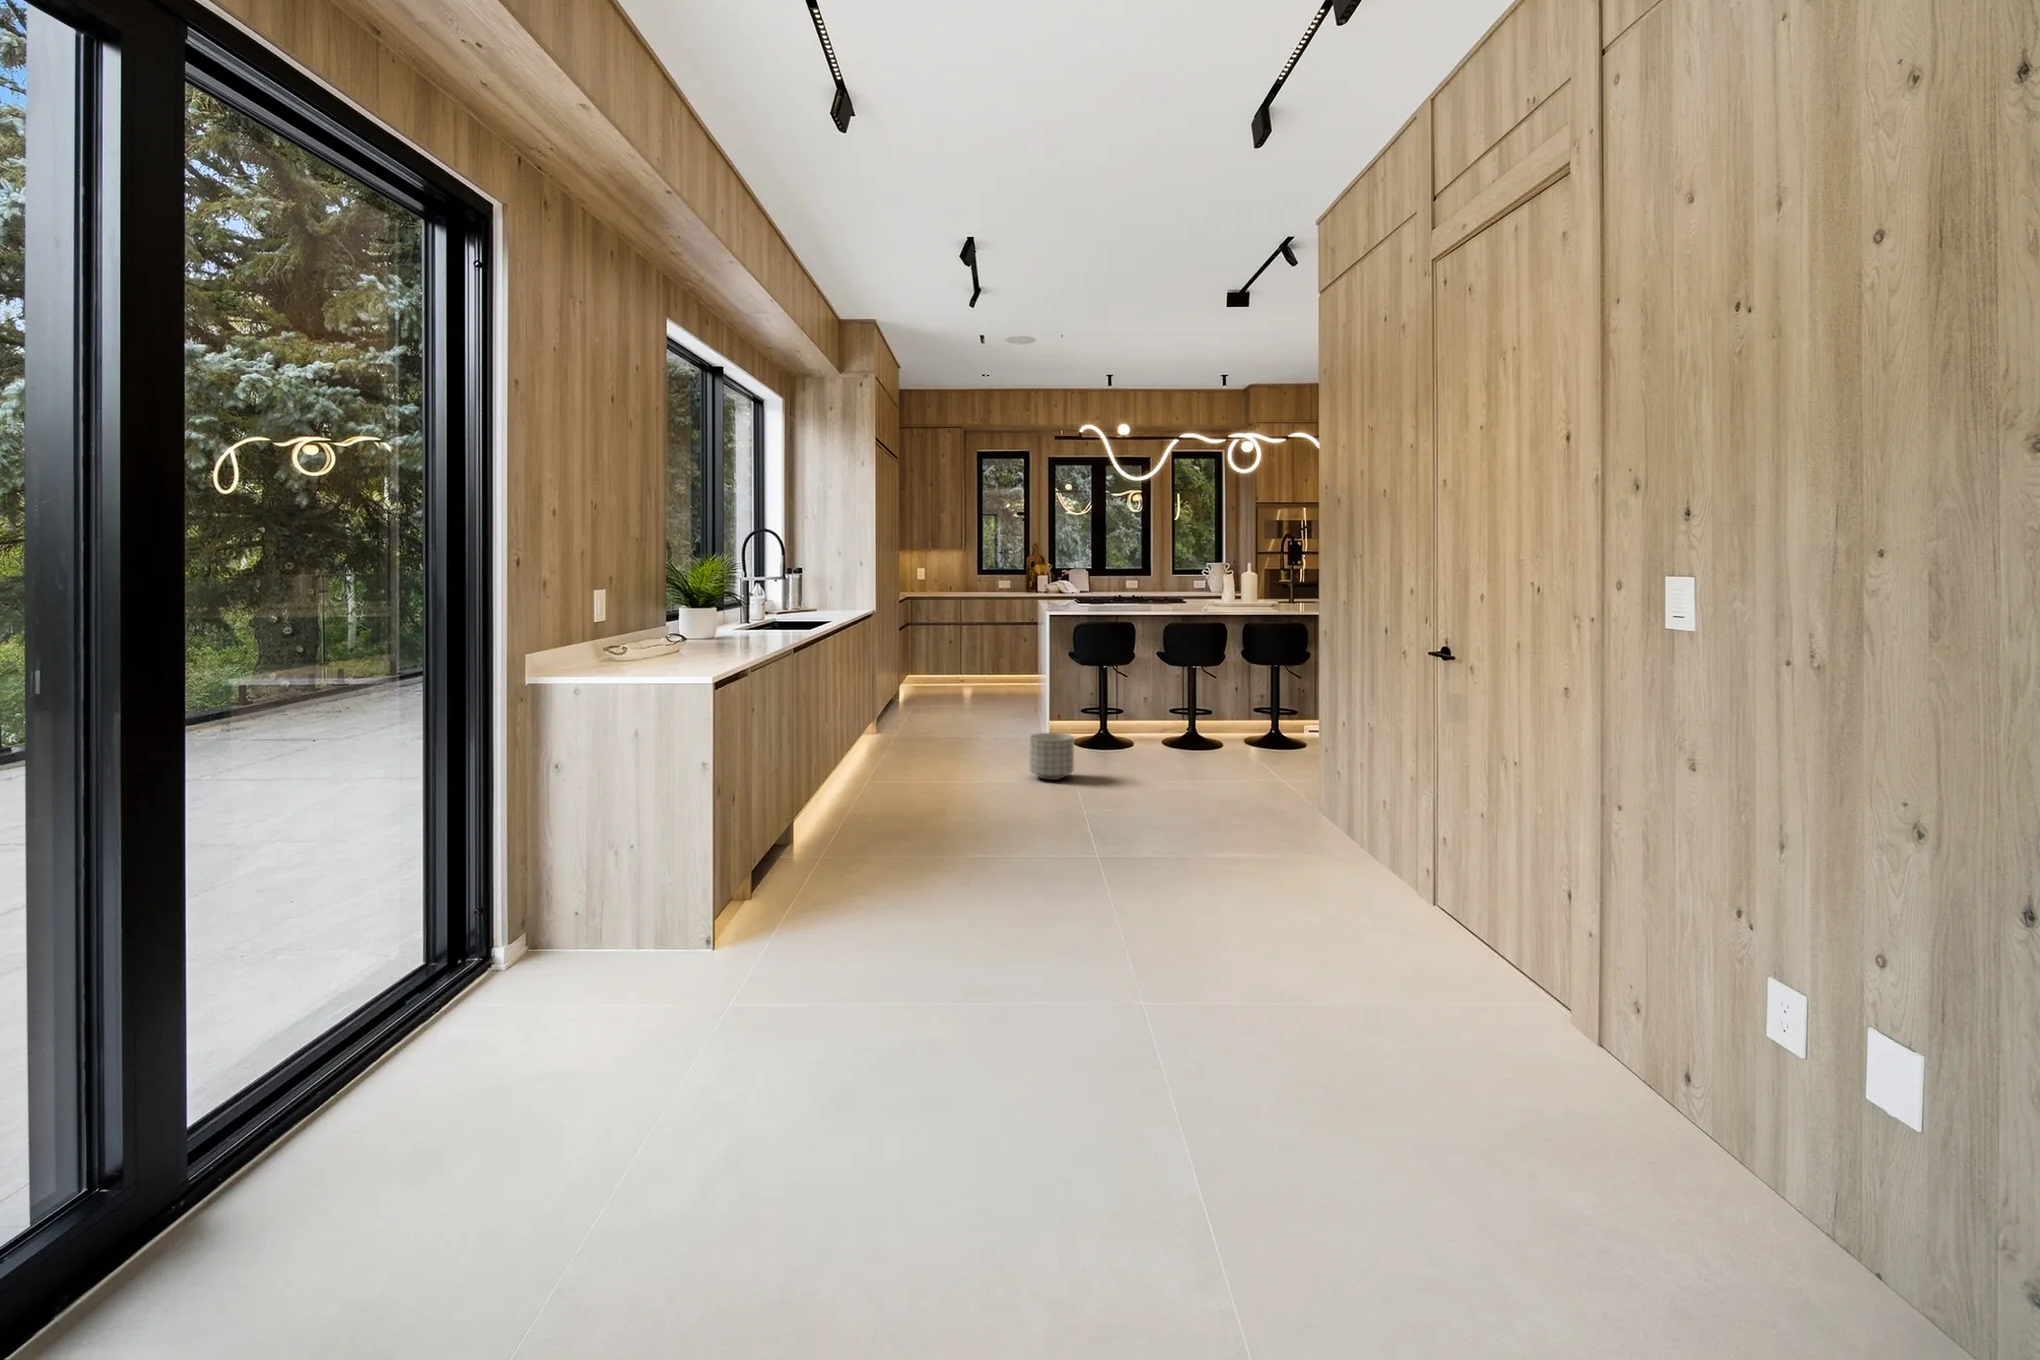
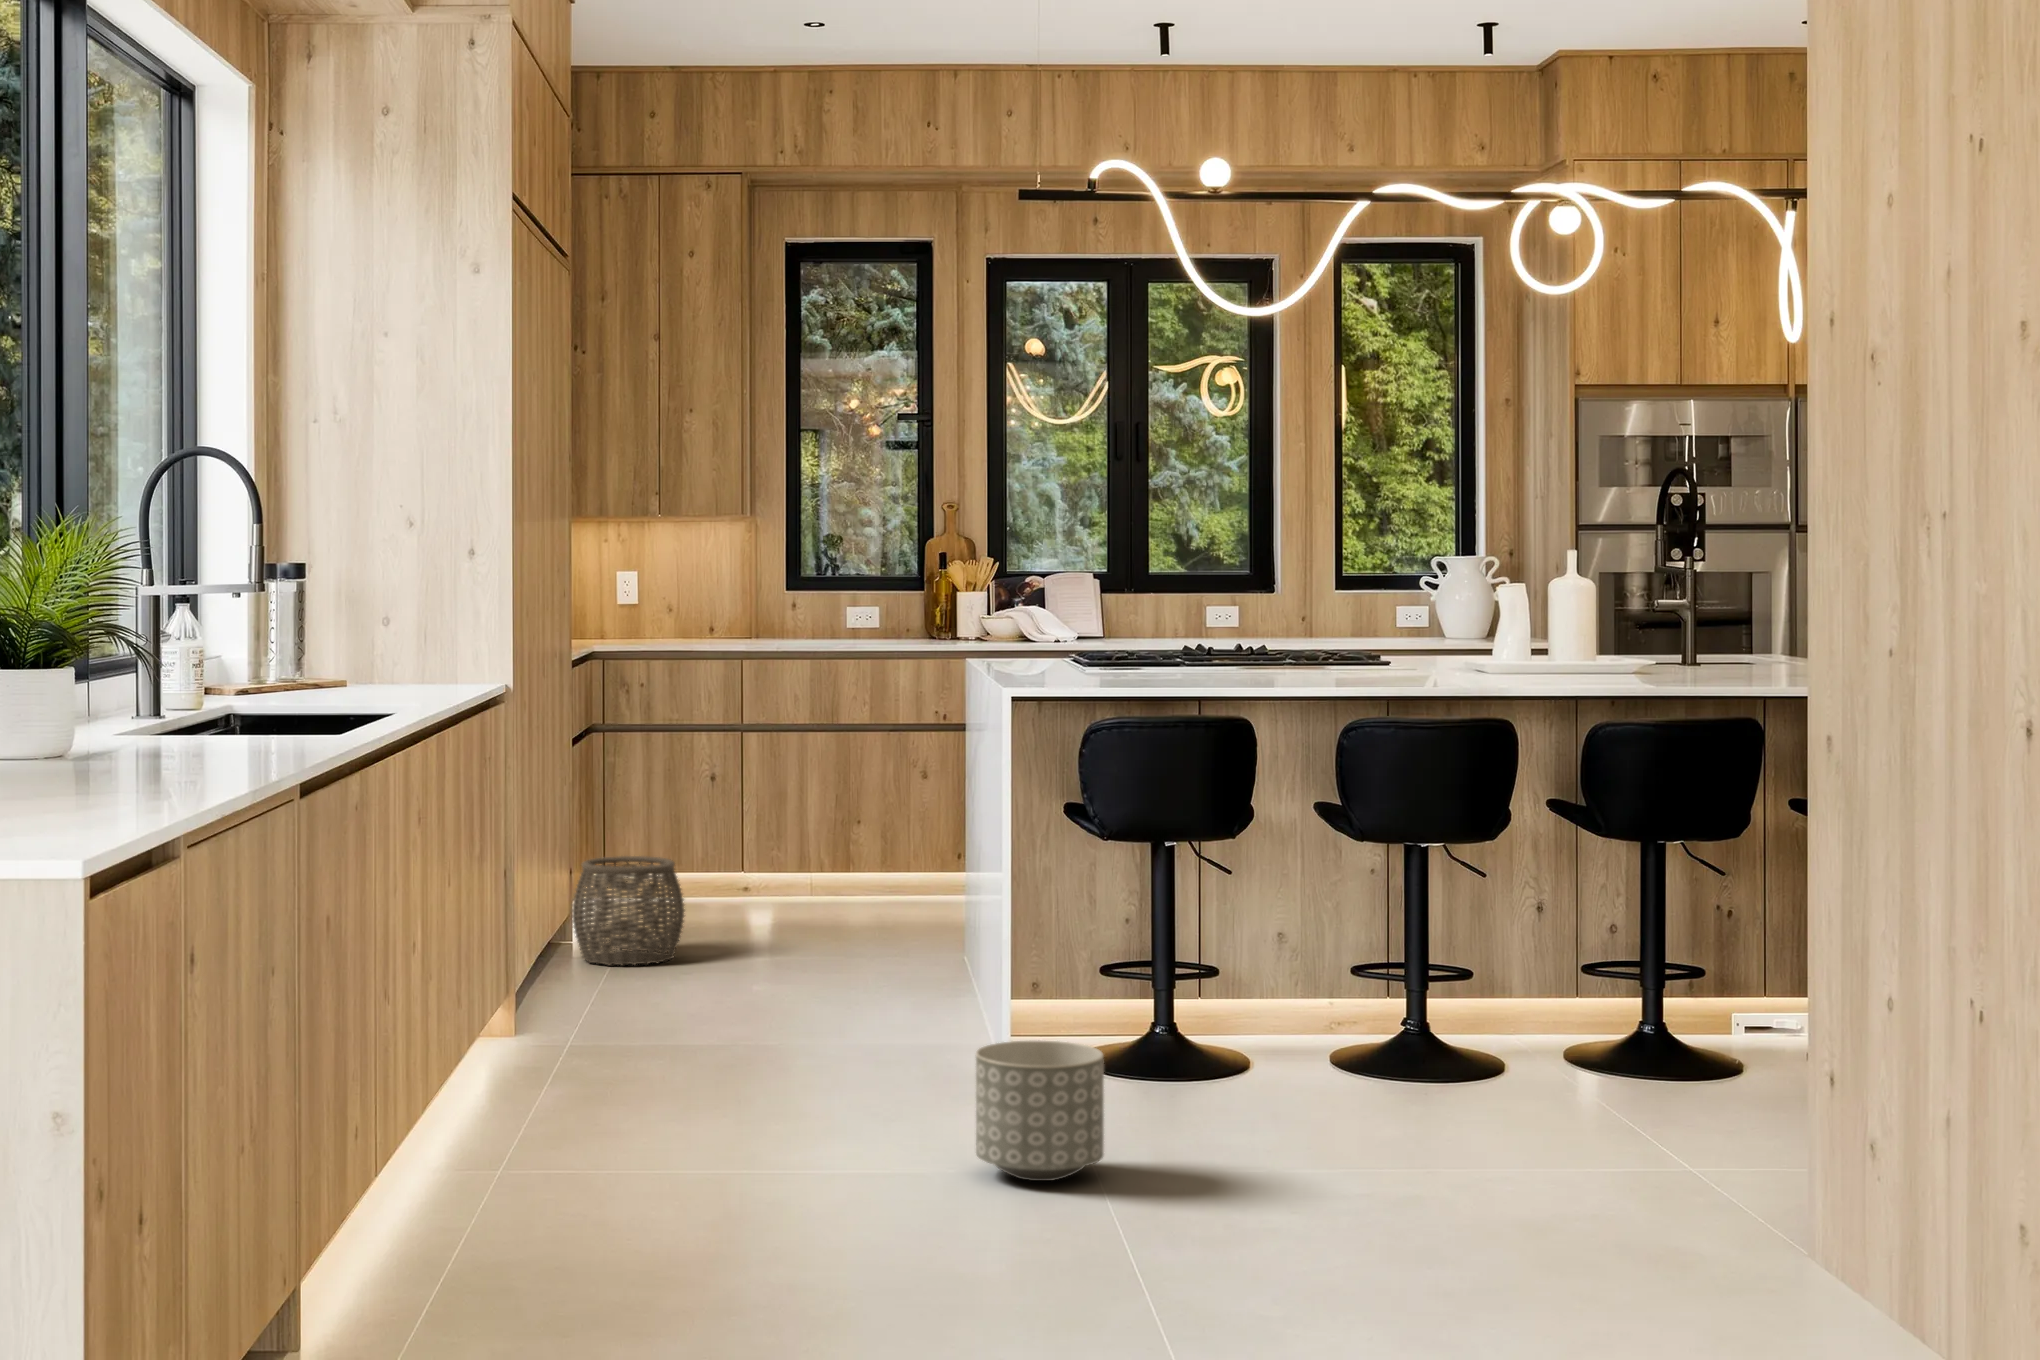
woven basket: none [896,671,937,711] -> present [572,856,685,966]

